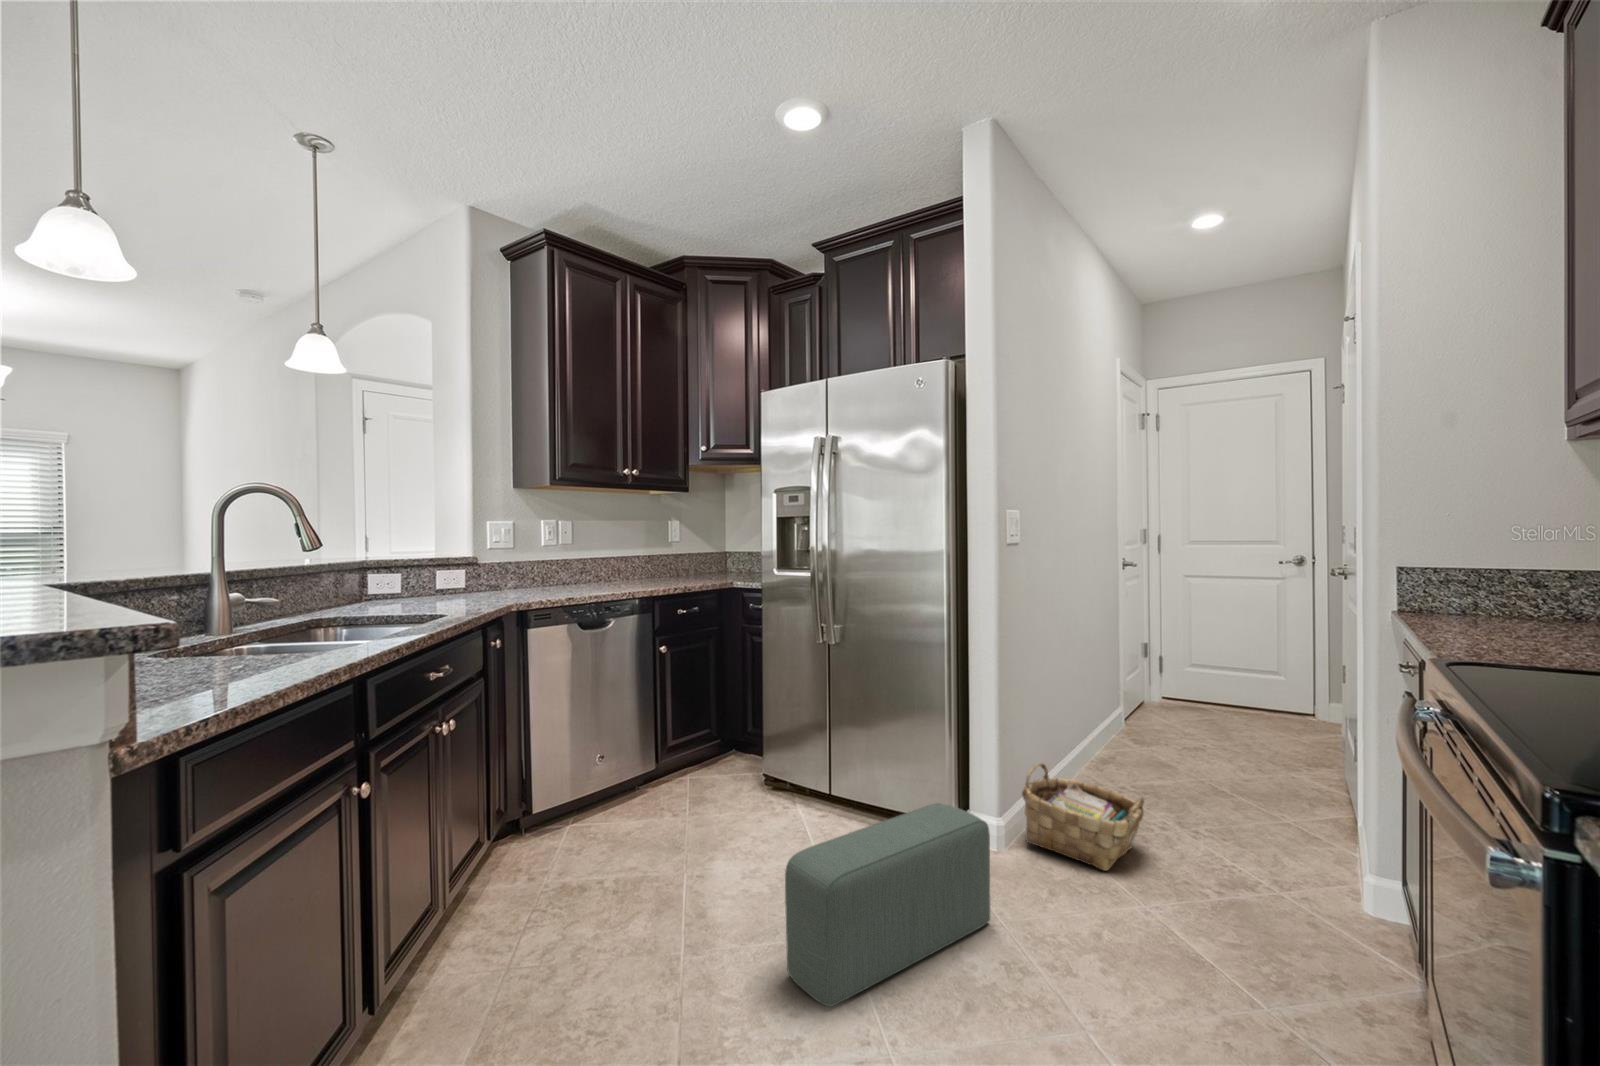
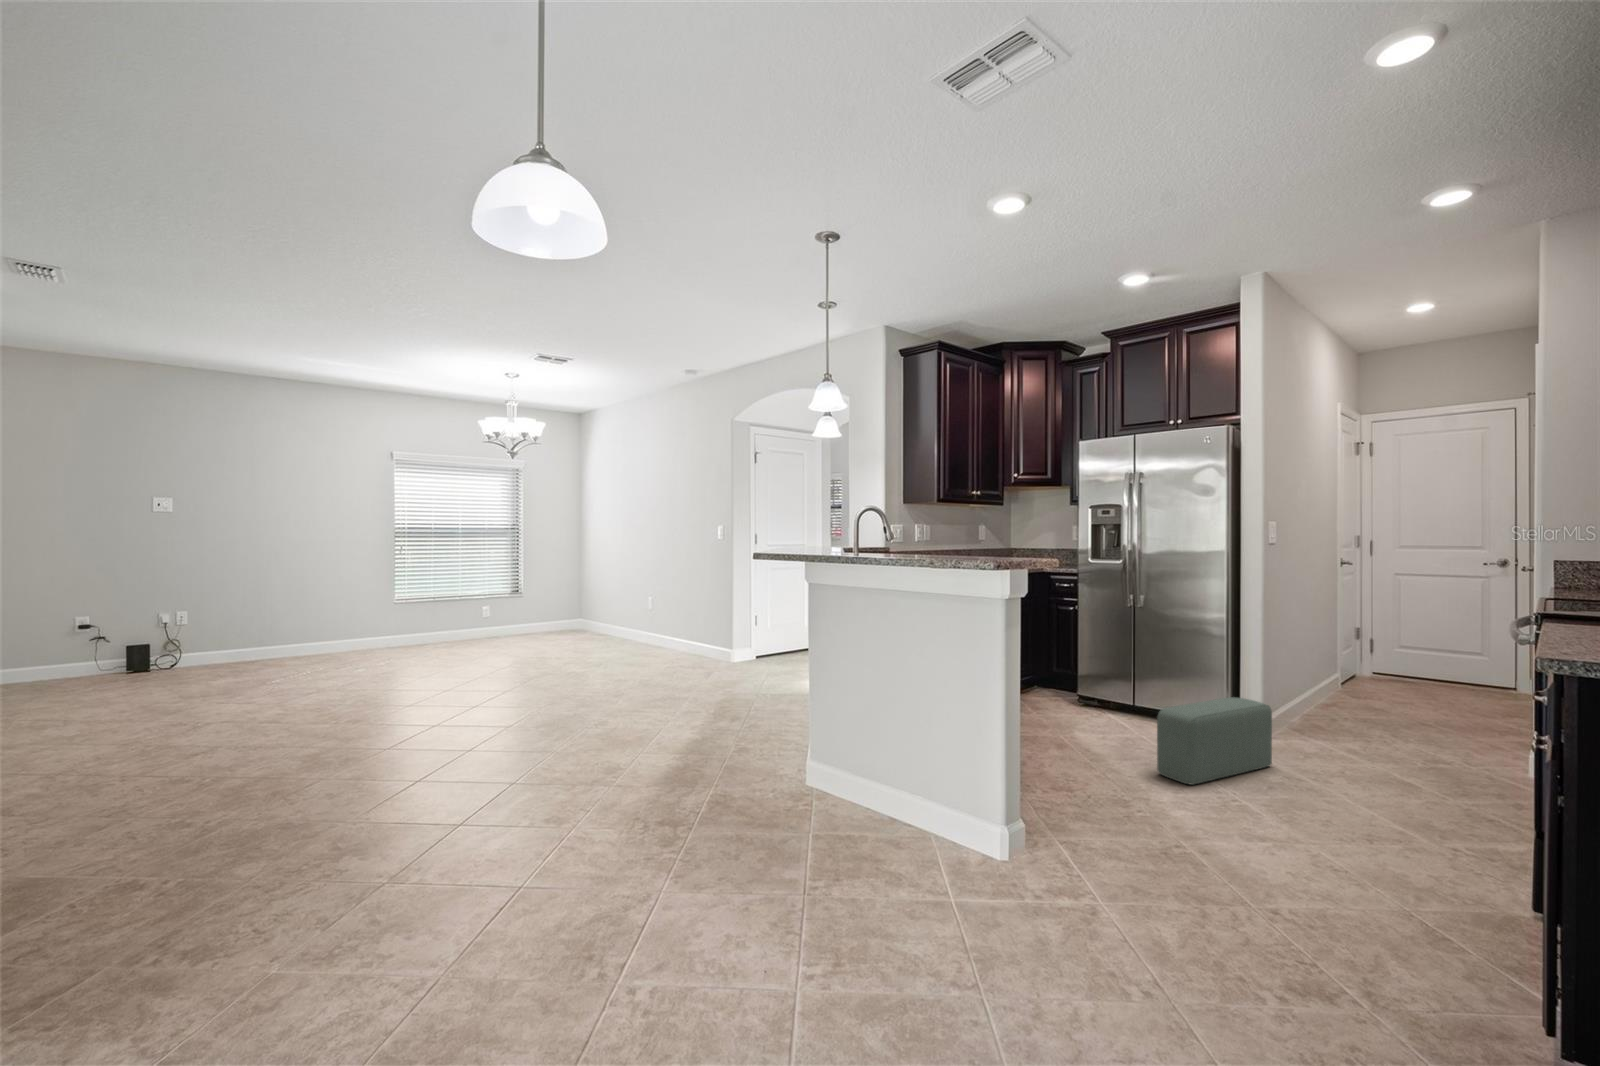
woven basket: present [1022,762,1144,871] -> none [1279,688,1372,753]

